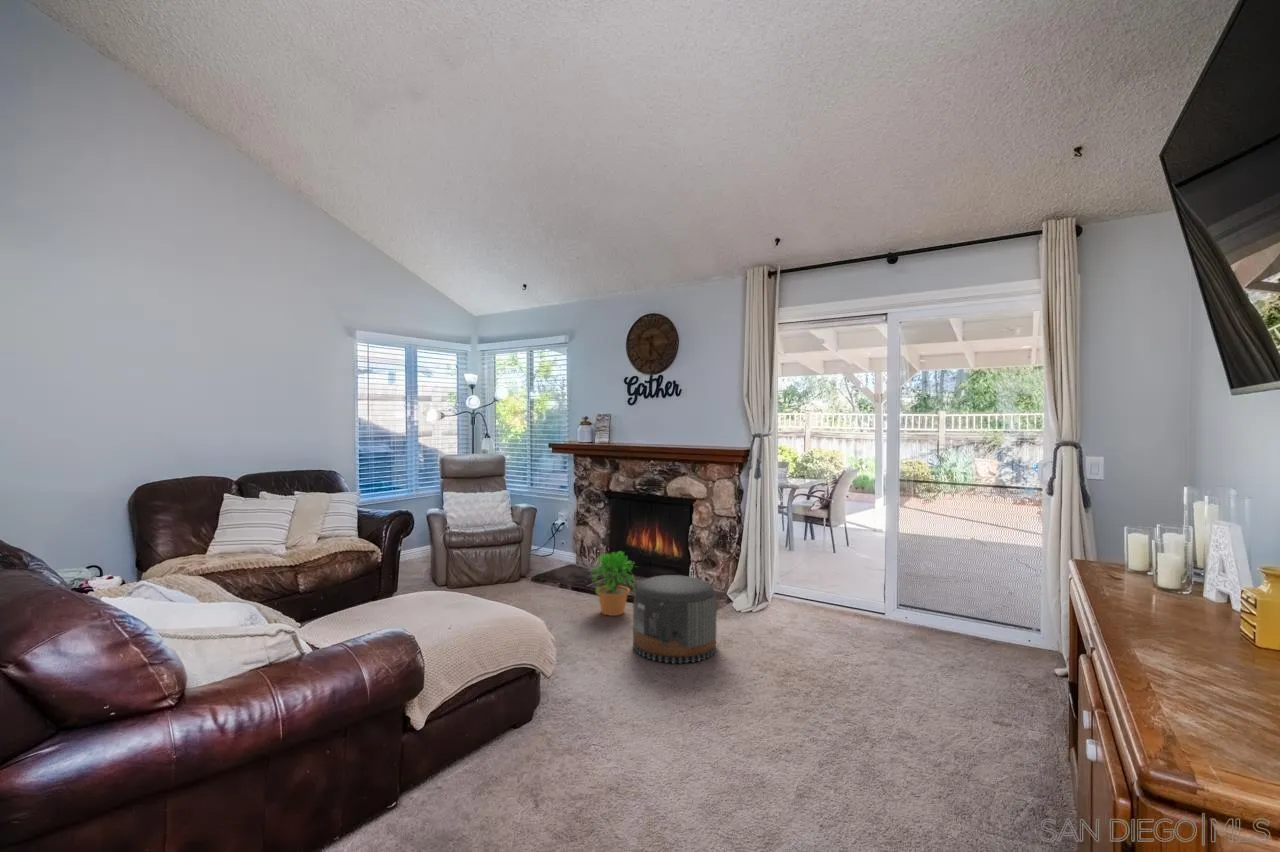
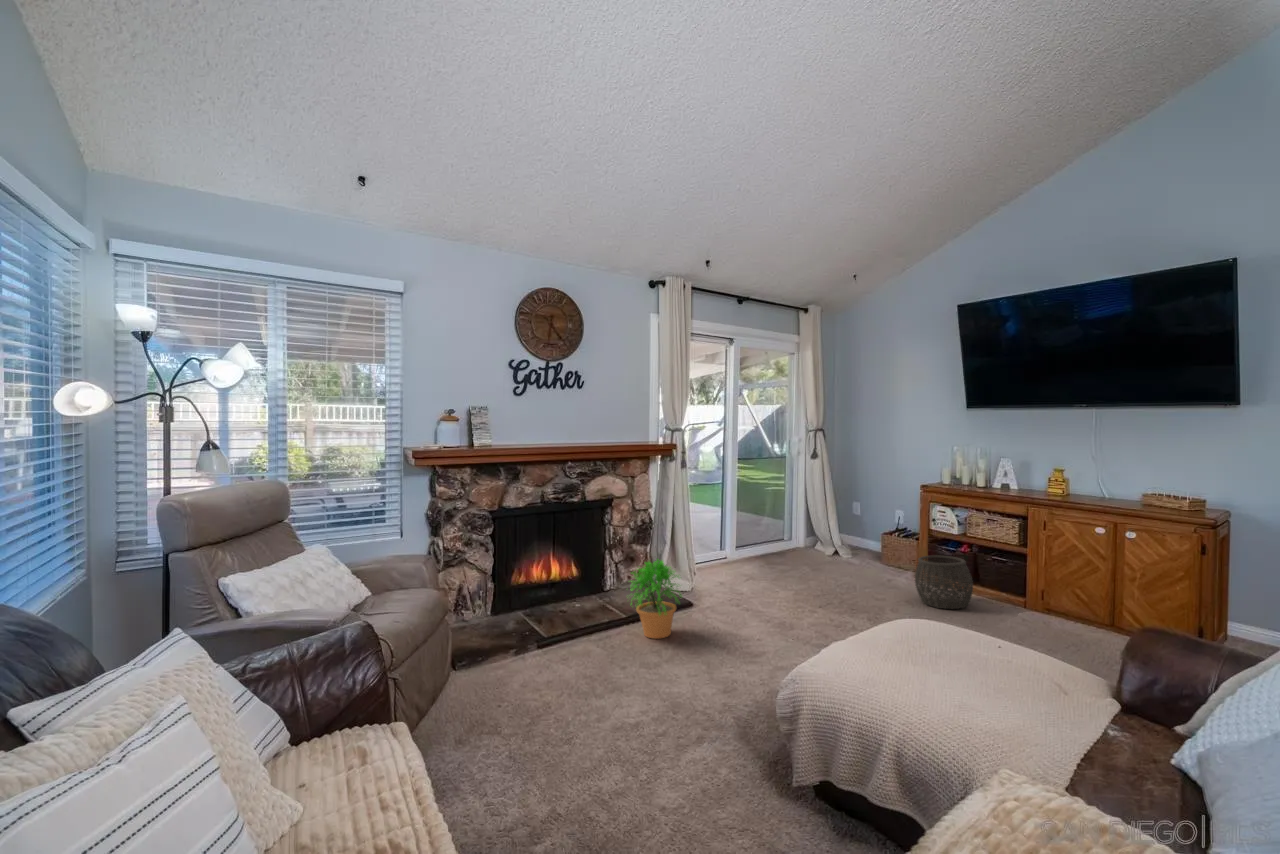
pouf: present [633,575,717,663] -> none [732,555,816,636]
woven basket: none [813,660,901,761] -> present [915,556,973,609]

